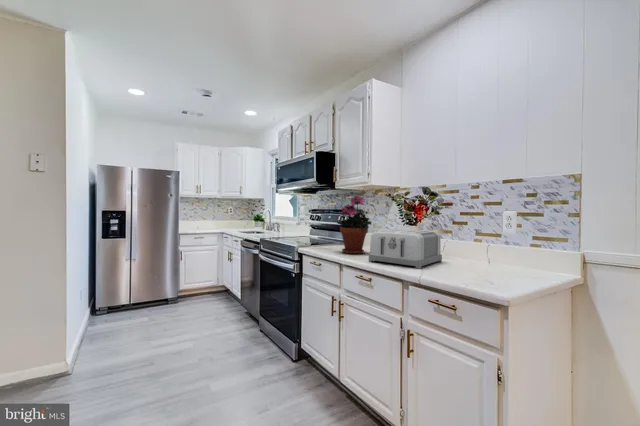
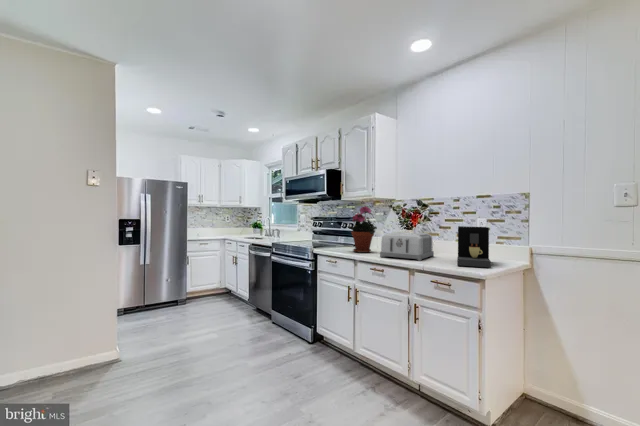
coffee maker: none [468,222,519,284] -> present [457,226,491,268]

